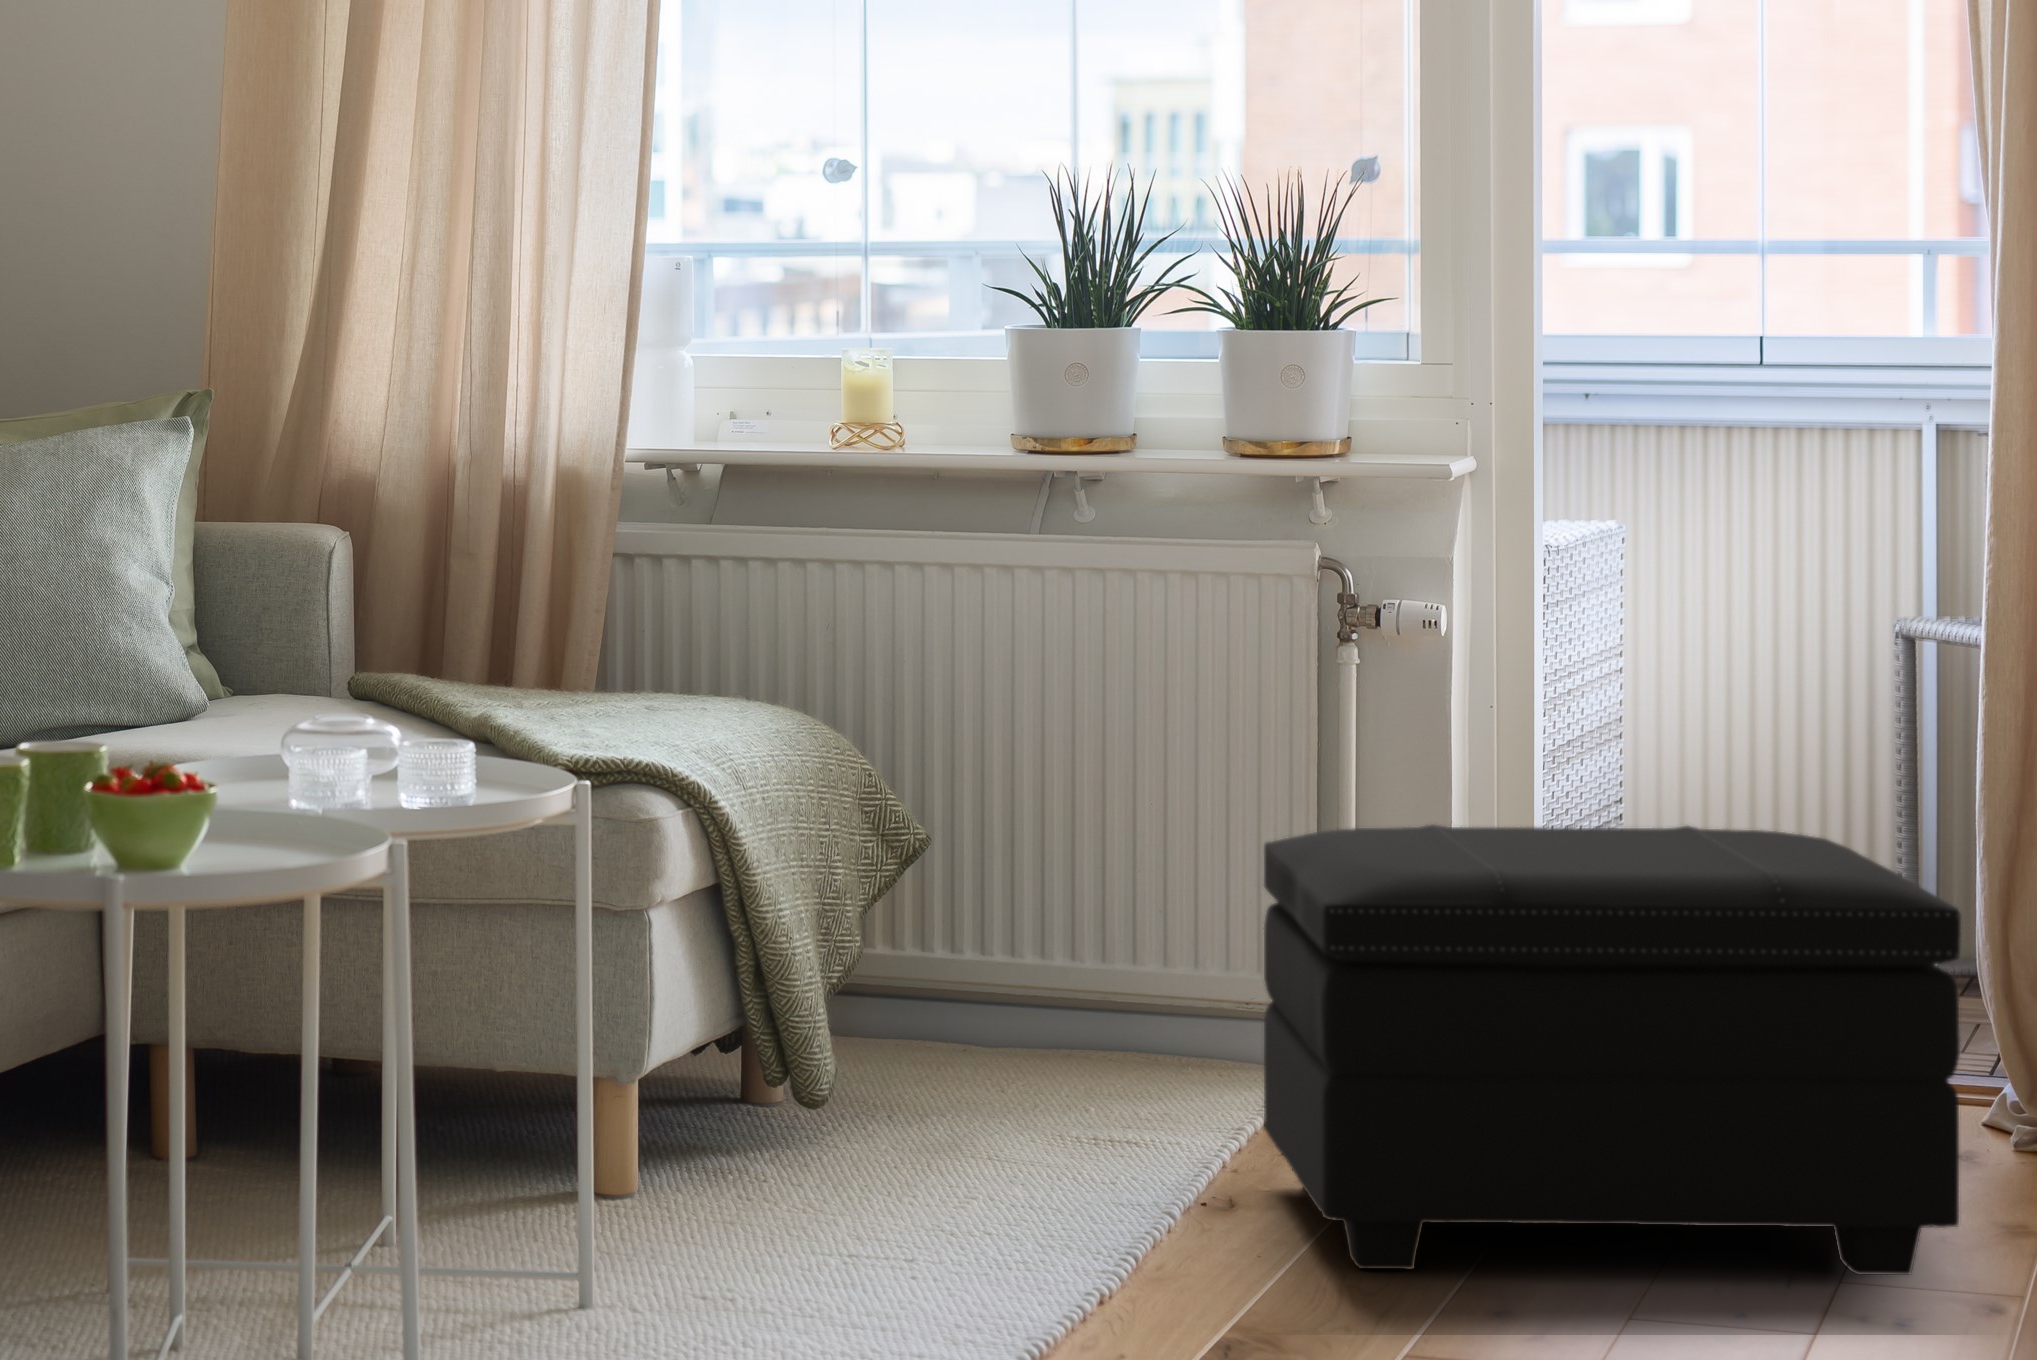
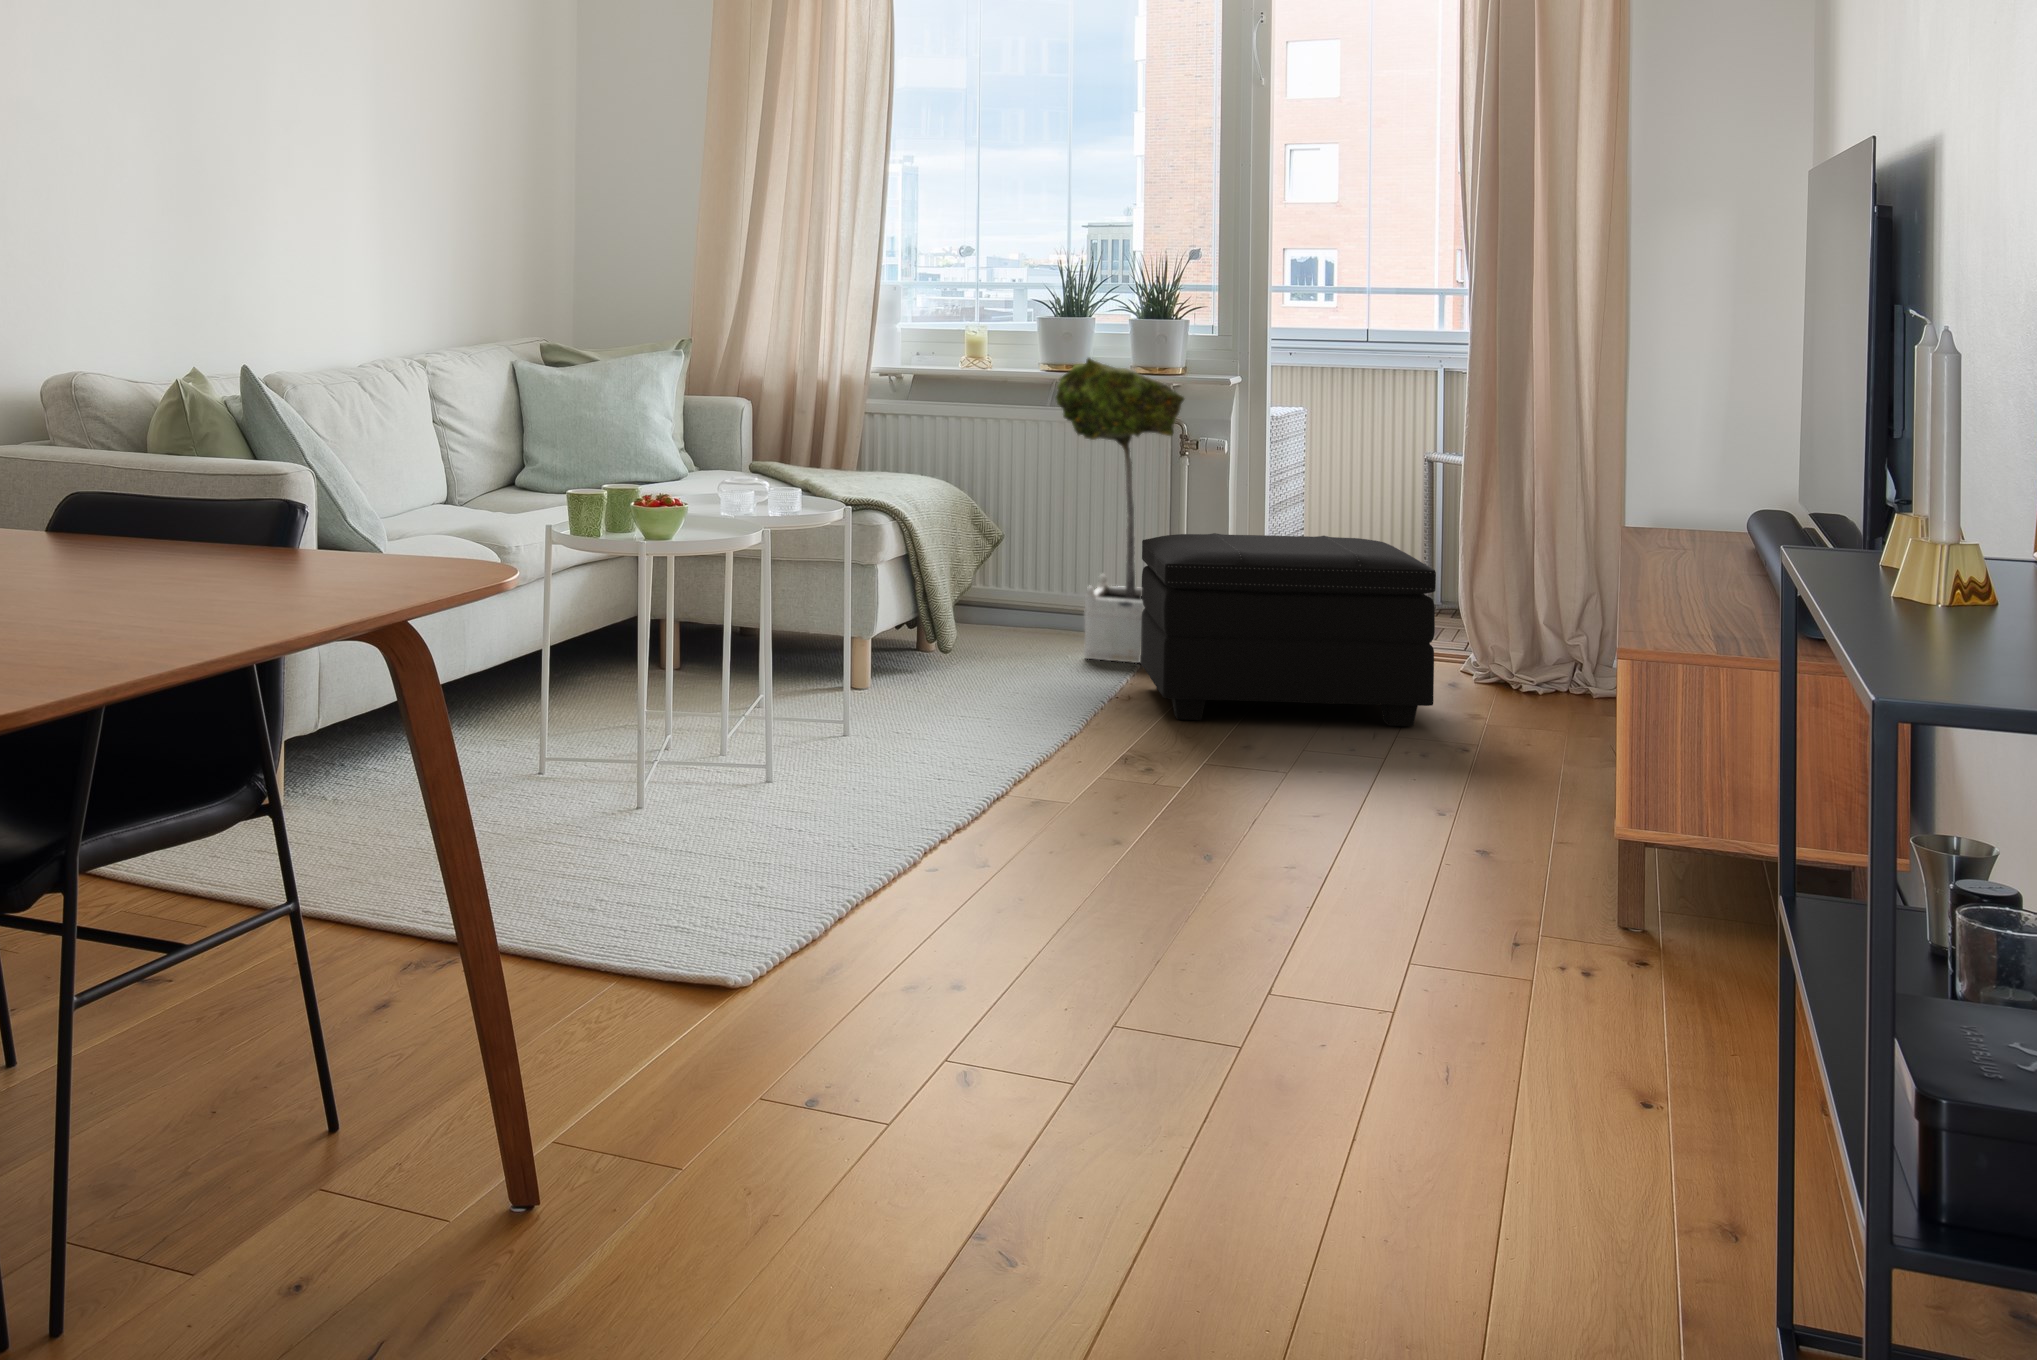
potted tree: none [1054,417,1354,1128] -> present [1056,358,1184,663]

